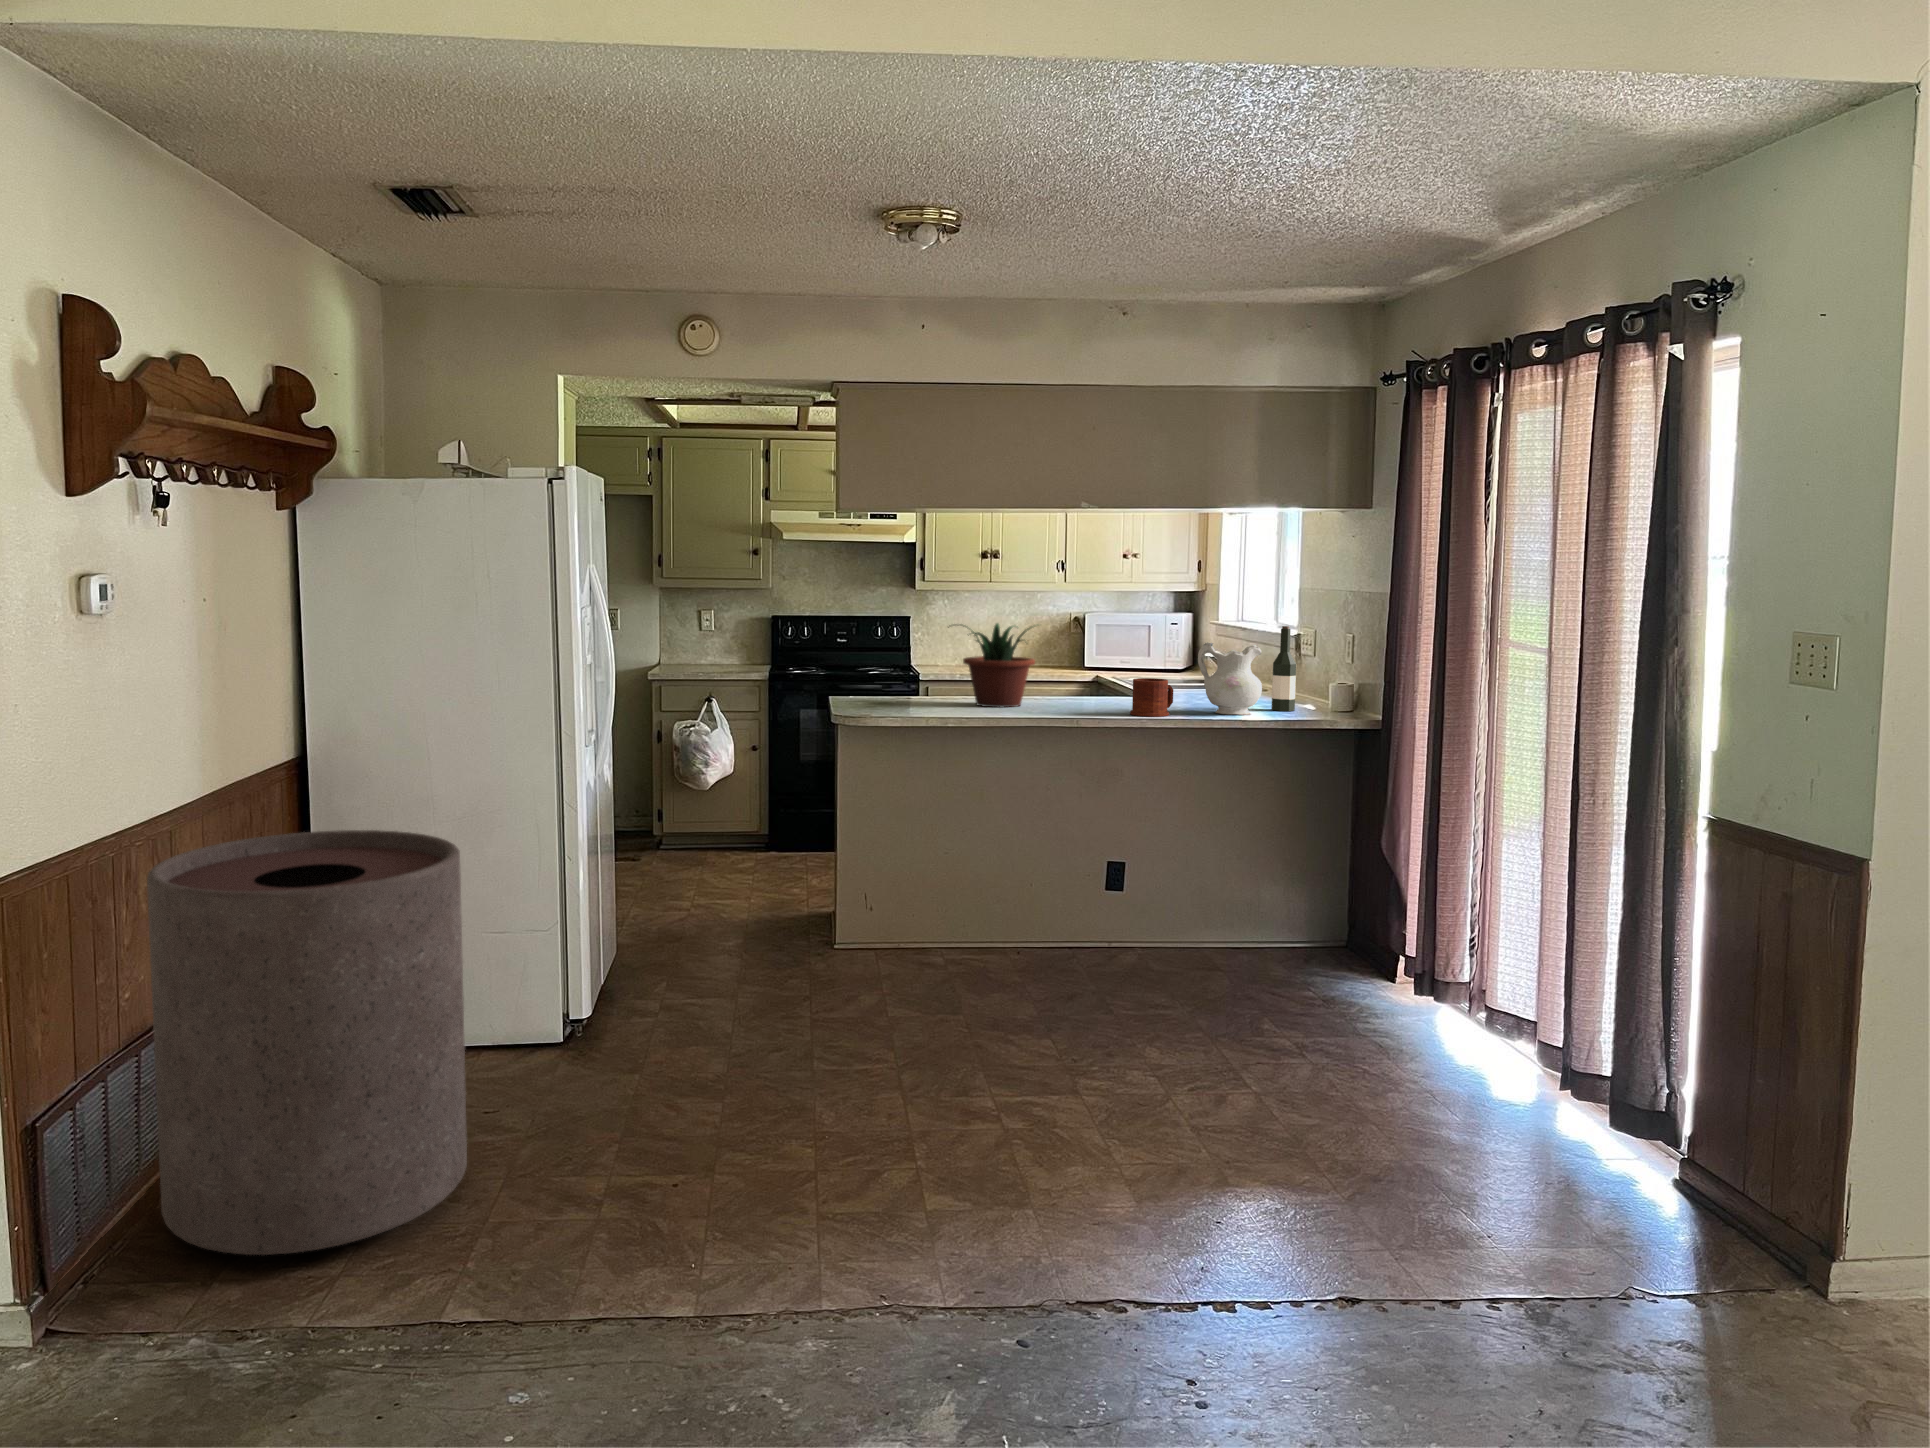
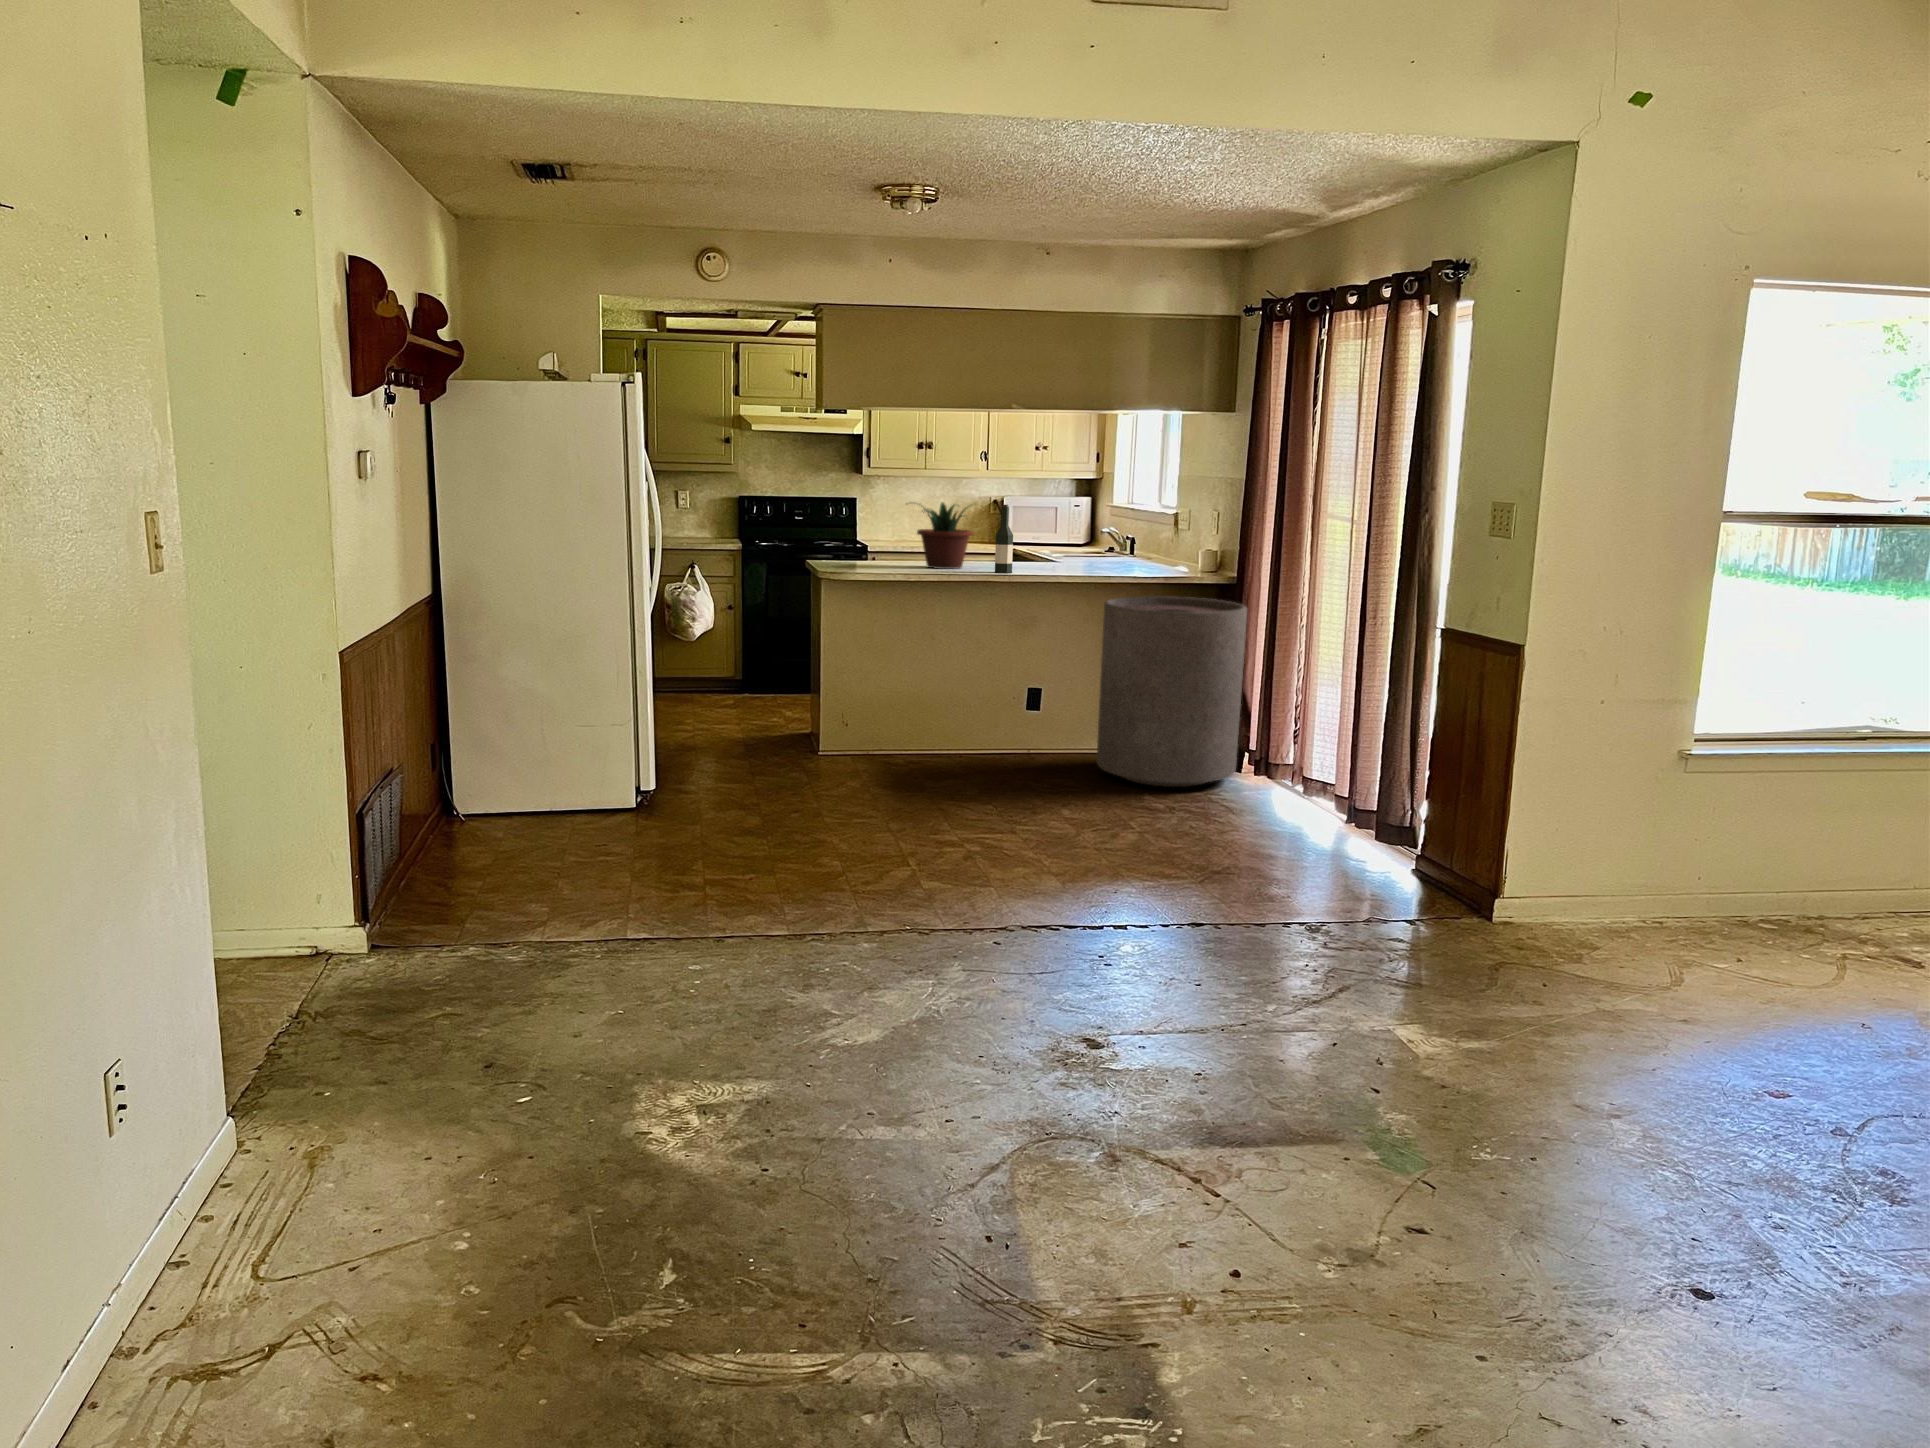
wine bottle: present [1271,626,1296,711] -> present [995,505,1013,573]
ceramic pitcher: present [1198,642,1262,715] -> none [1101,517,1149,574]
mug: present [1130,678,1173,717] -> none [1049,545,1082,575]
trash can: present [147,830,467,1255] -> present [1097,596,1248,787]

